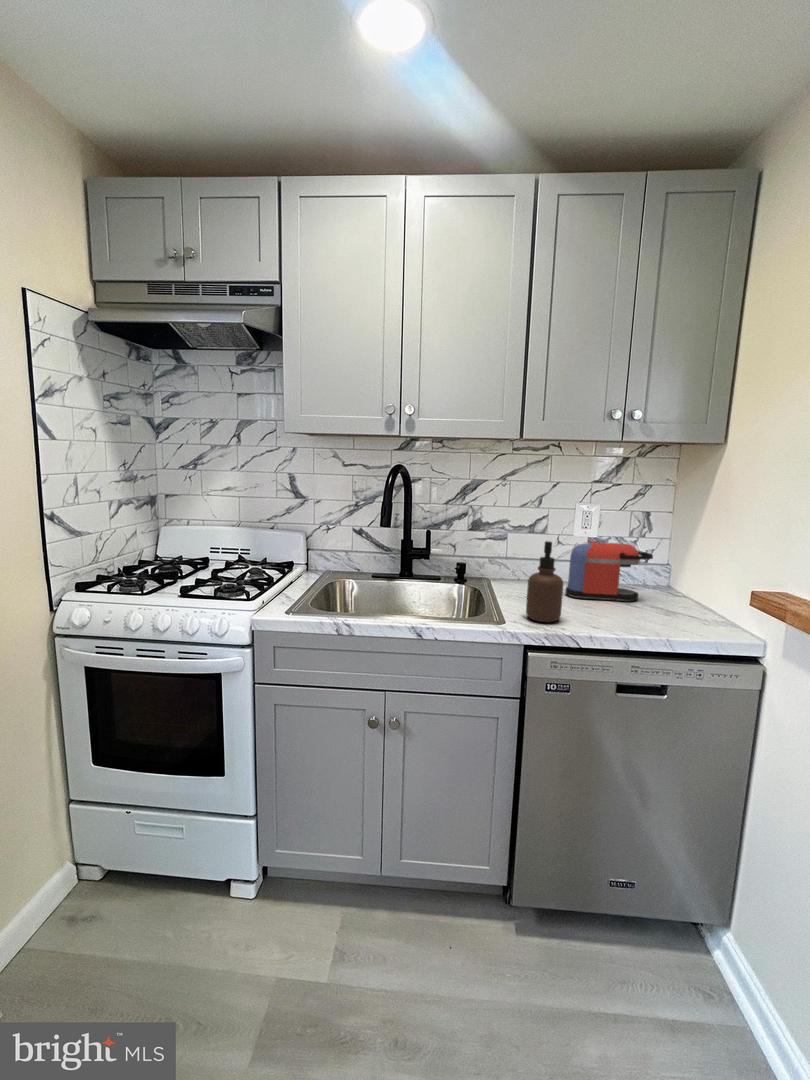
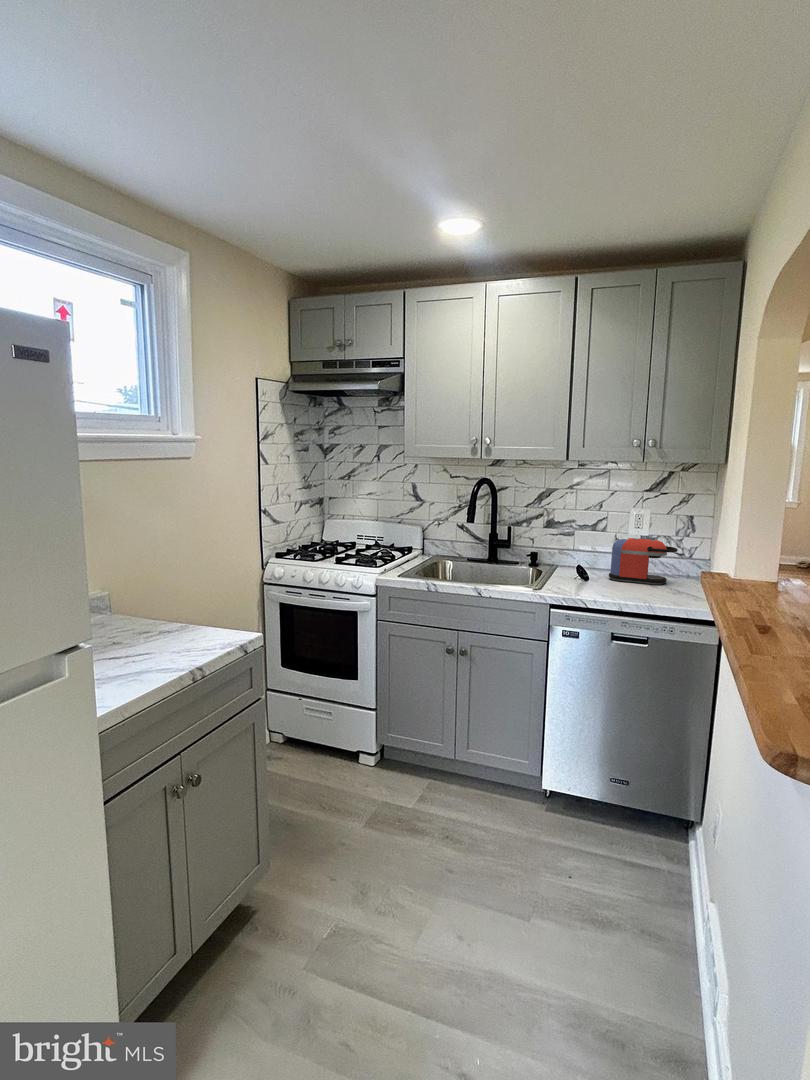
soap dispenser: present [526,541,563,622] -> none [559,534,585,591]

